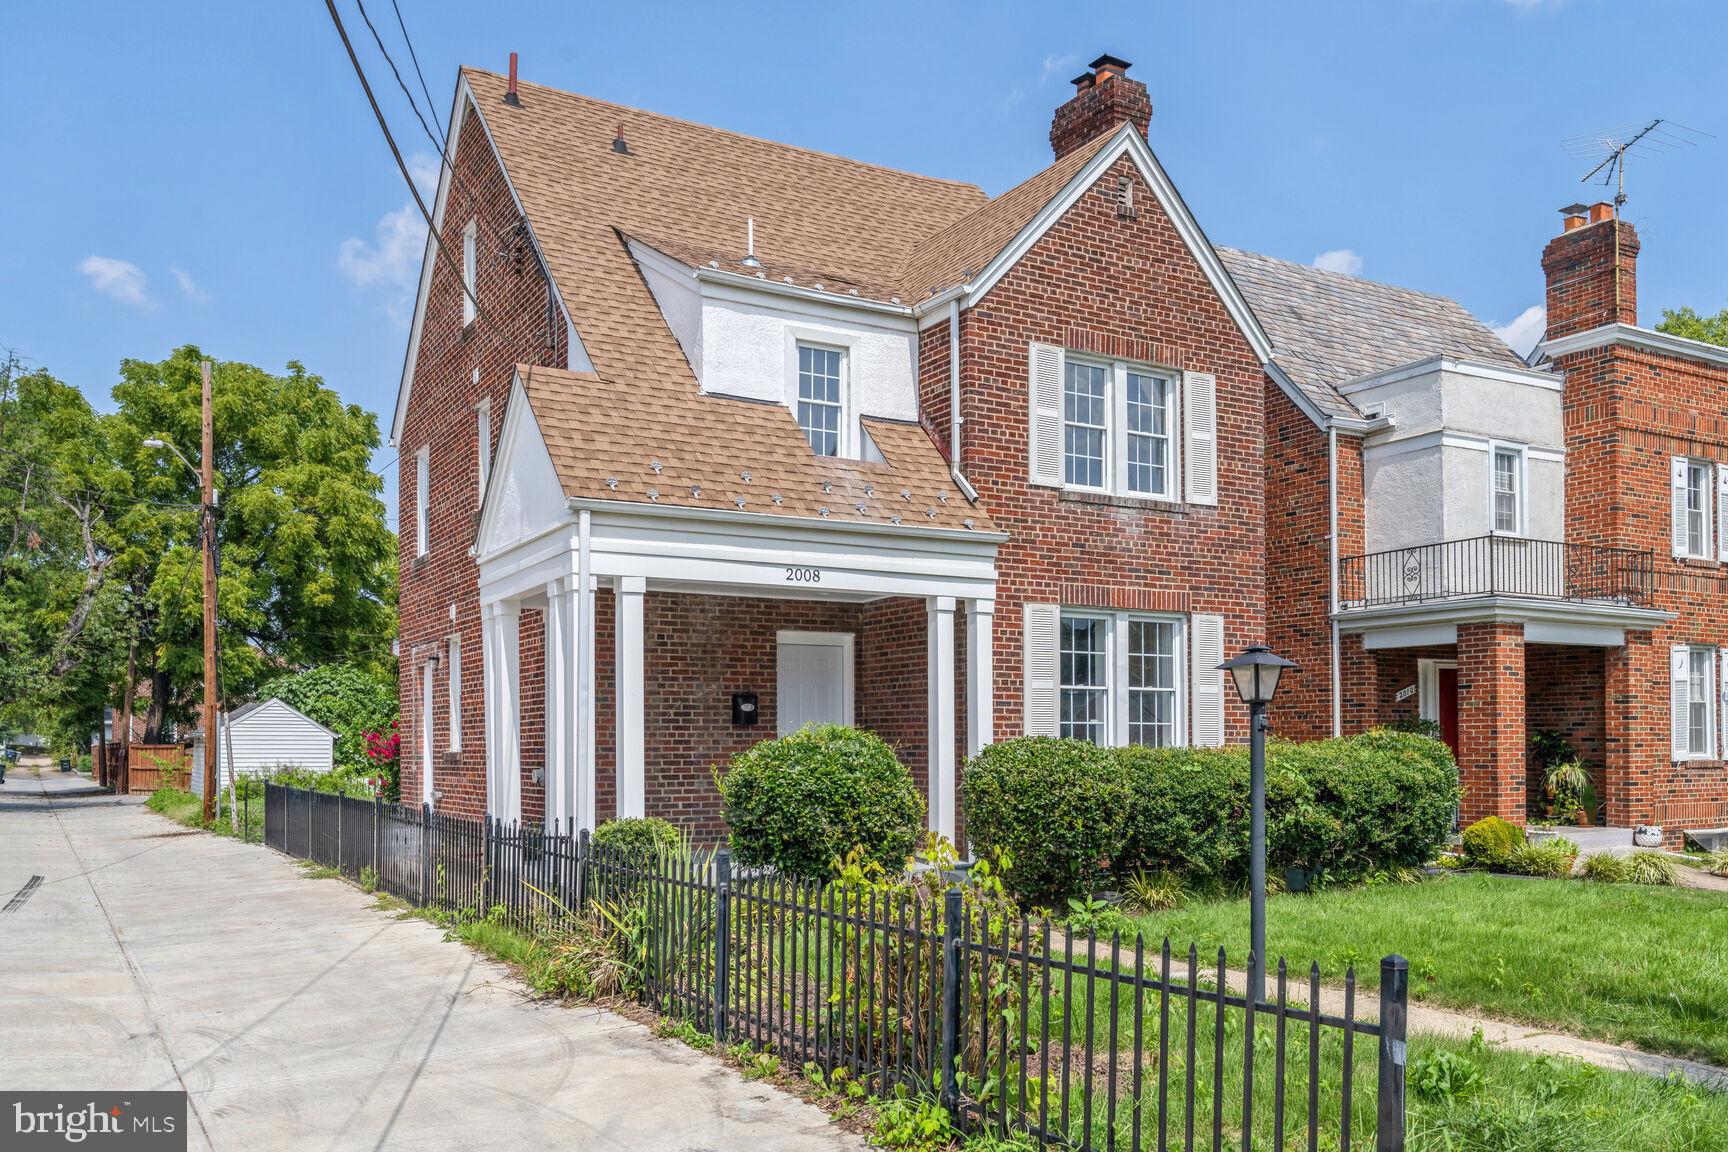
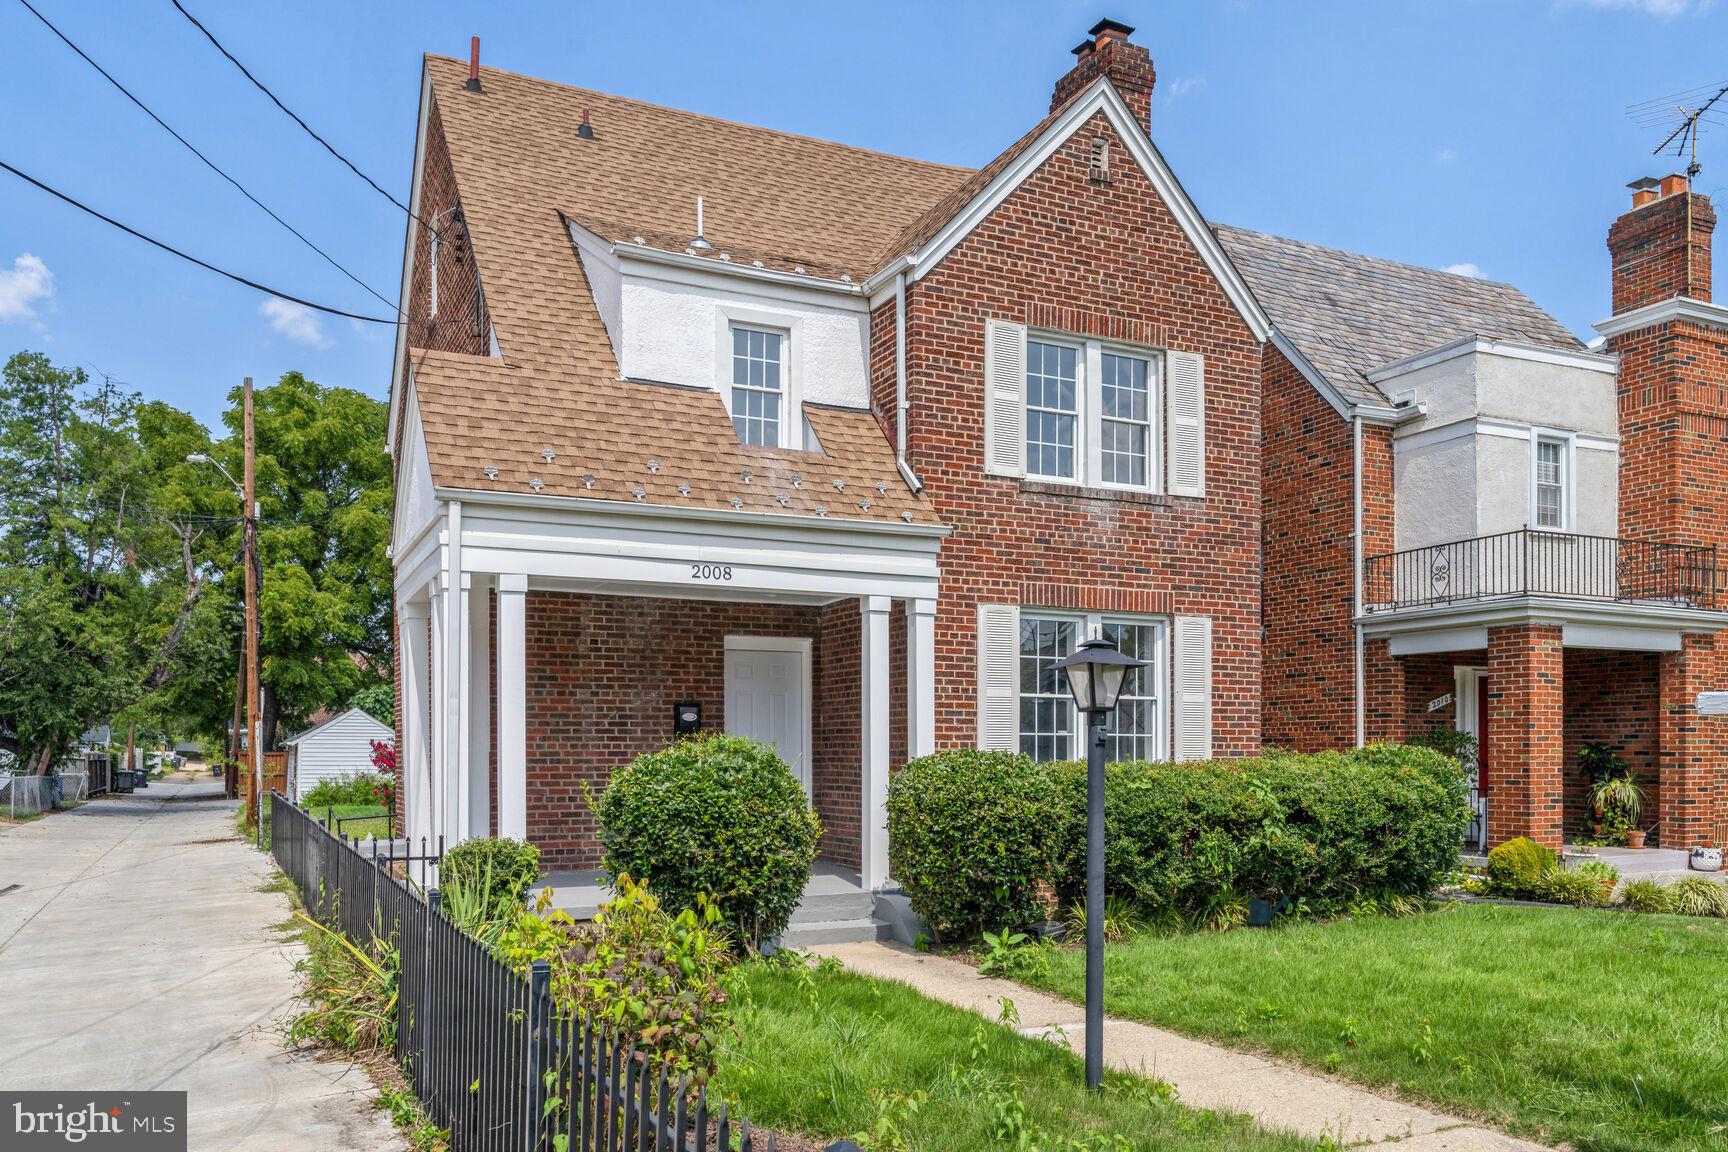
potted plant: present [1579,785,1602,825] -> none [1624,803,1663,849]

